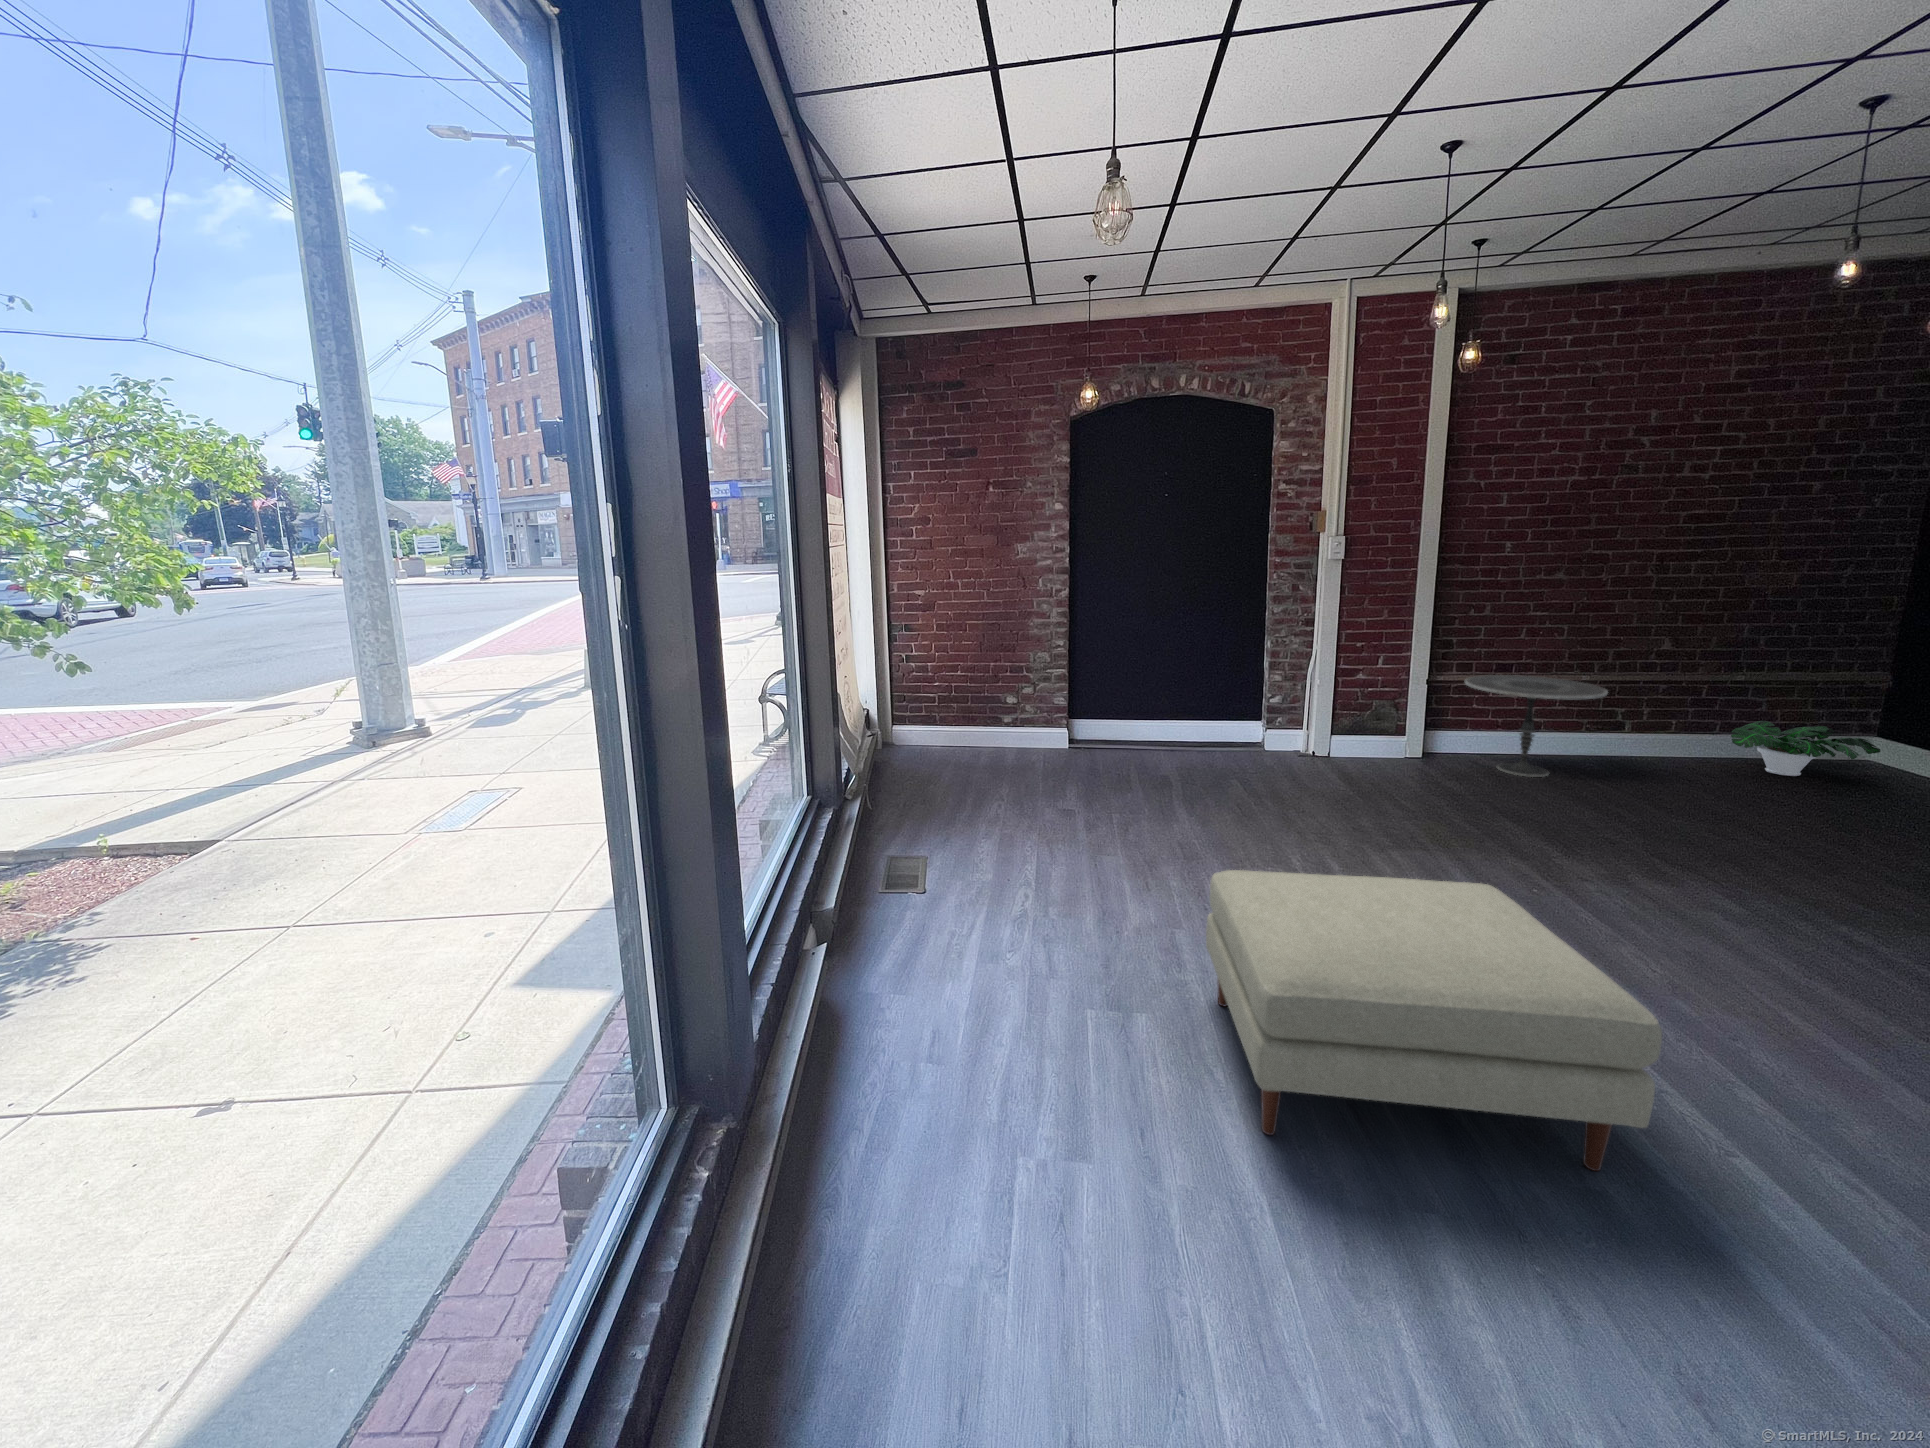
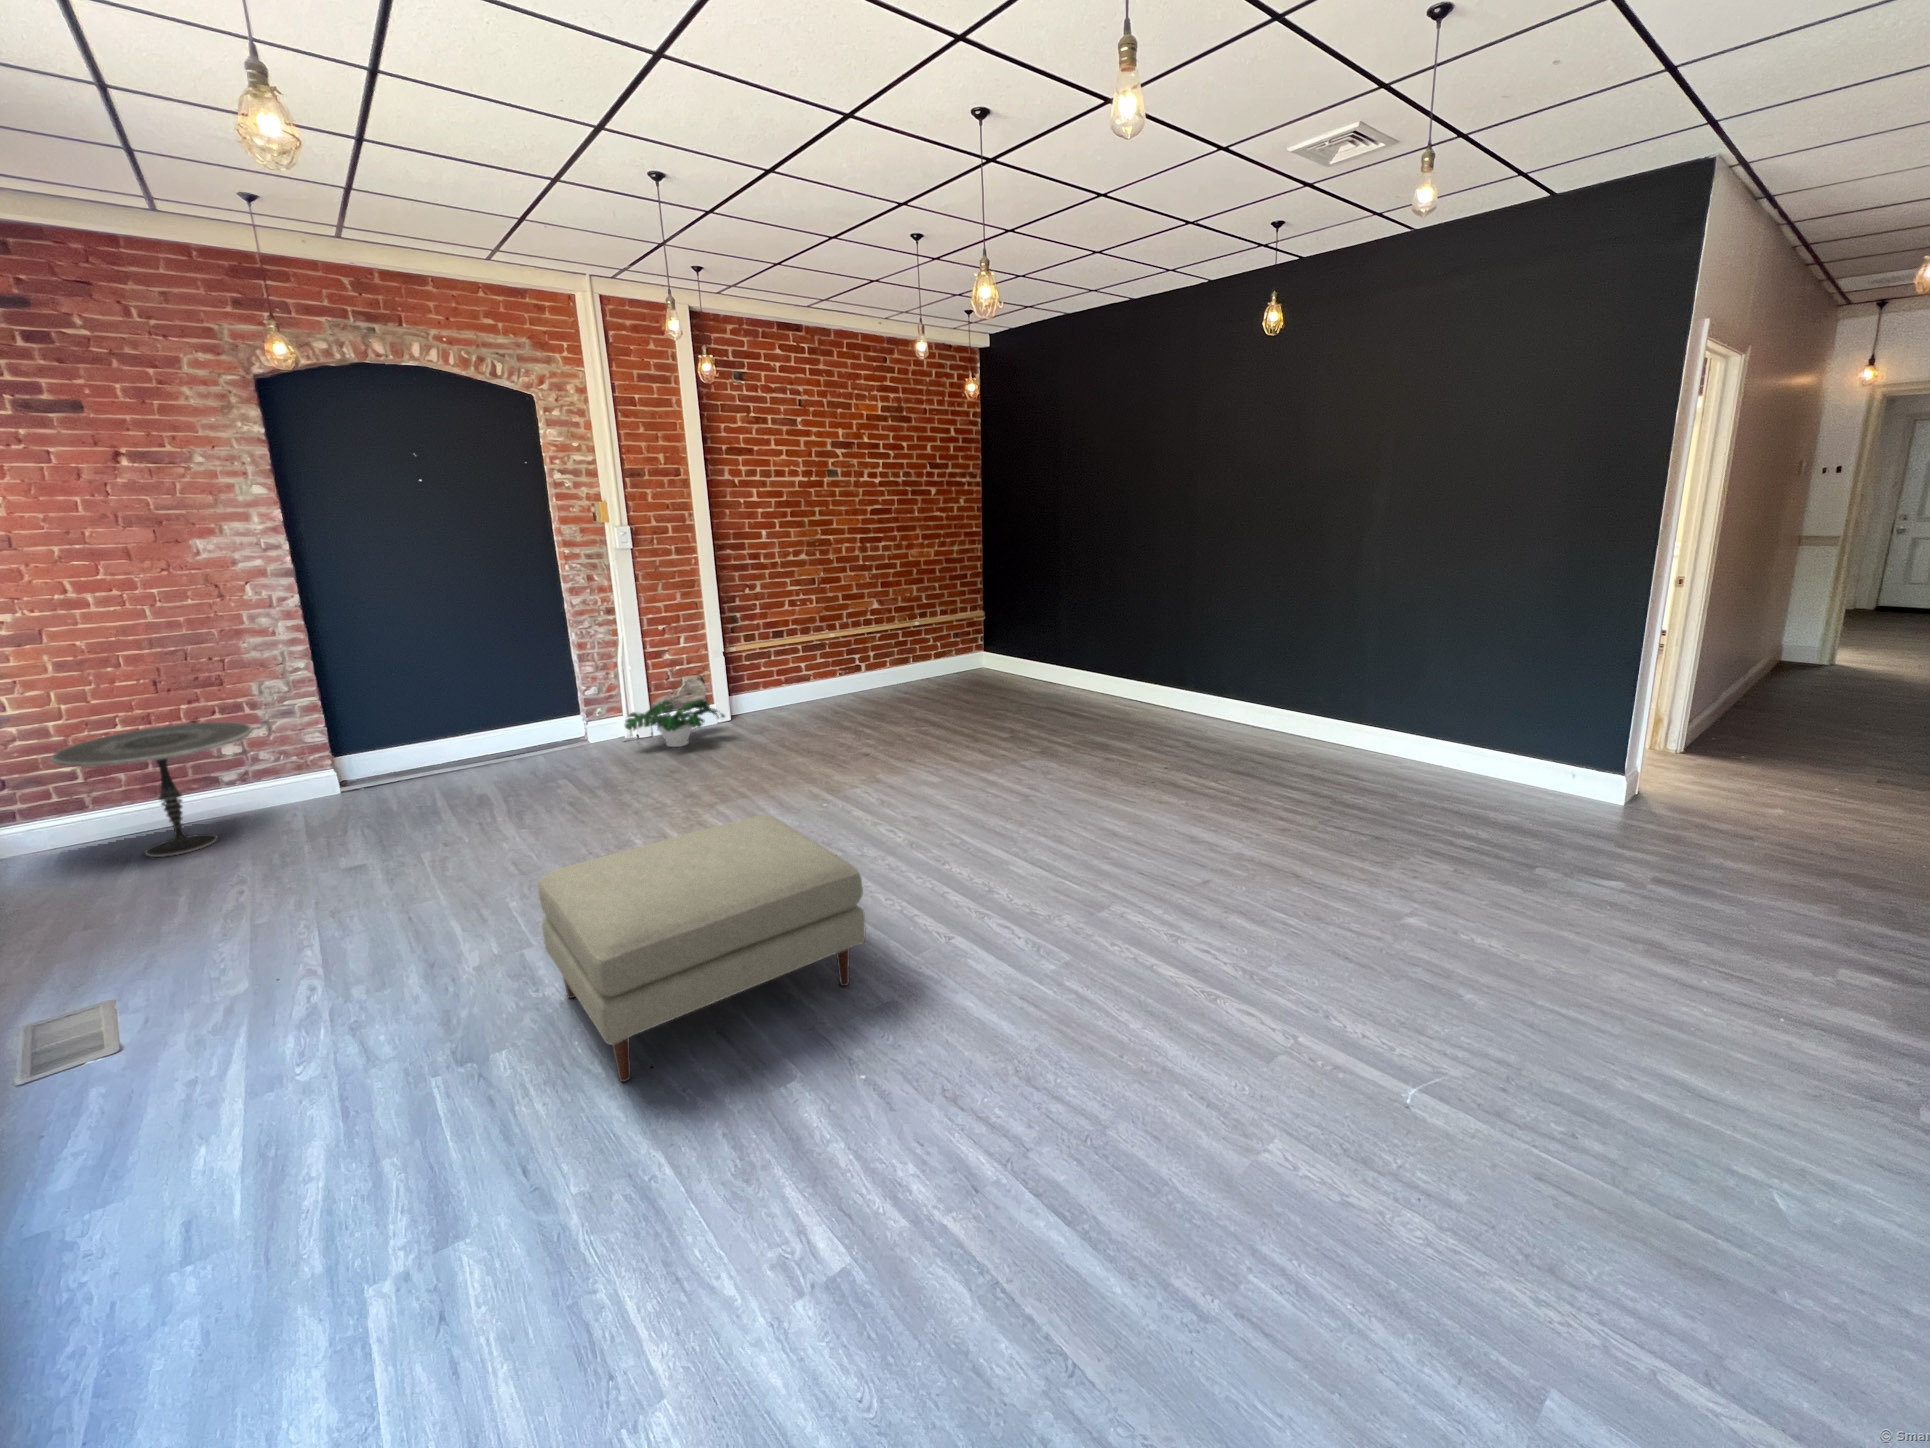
side table: present [1465,675,1608,777] -> present [51,722,252,857]
potted plant: present [1731,721,1881,776] -> present [625,699,724,747]

